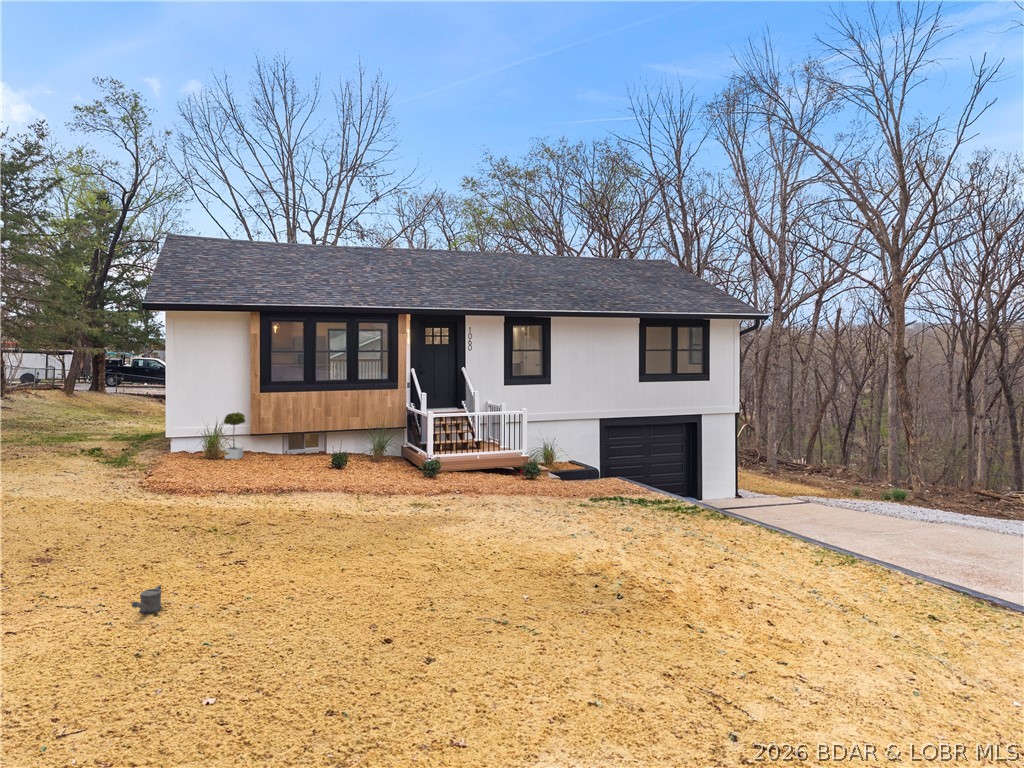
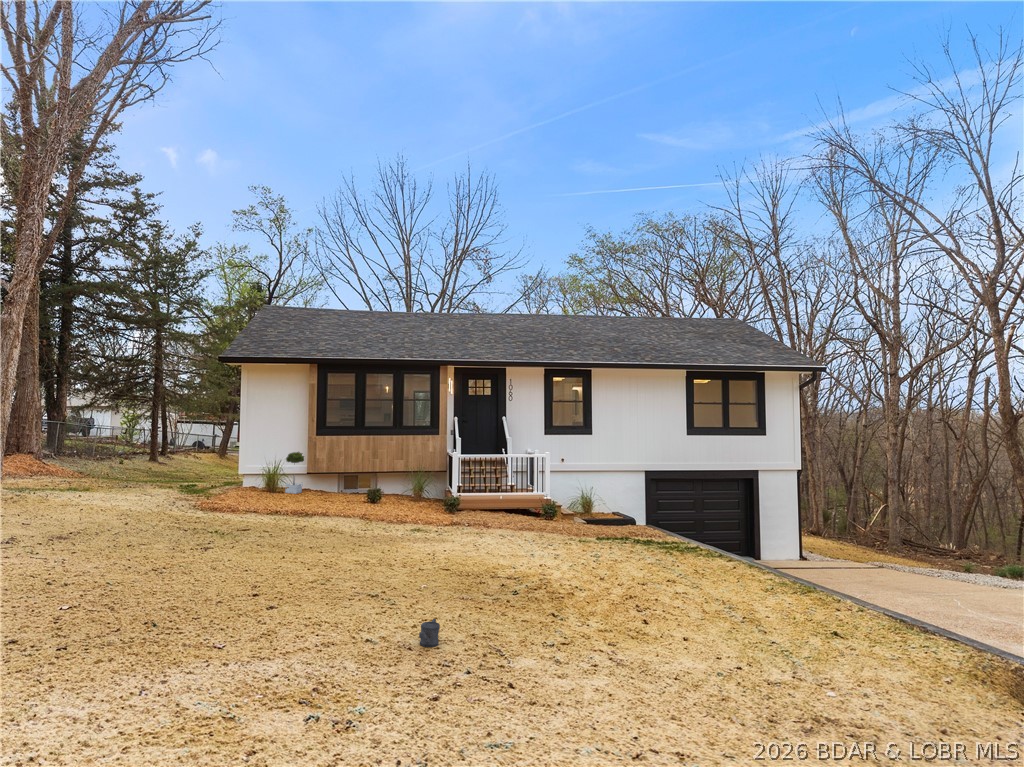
watering can: present [132,585,162,614] -> present [419,619,440,647]

